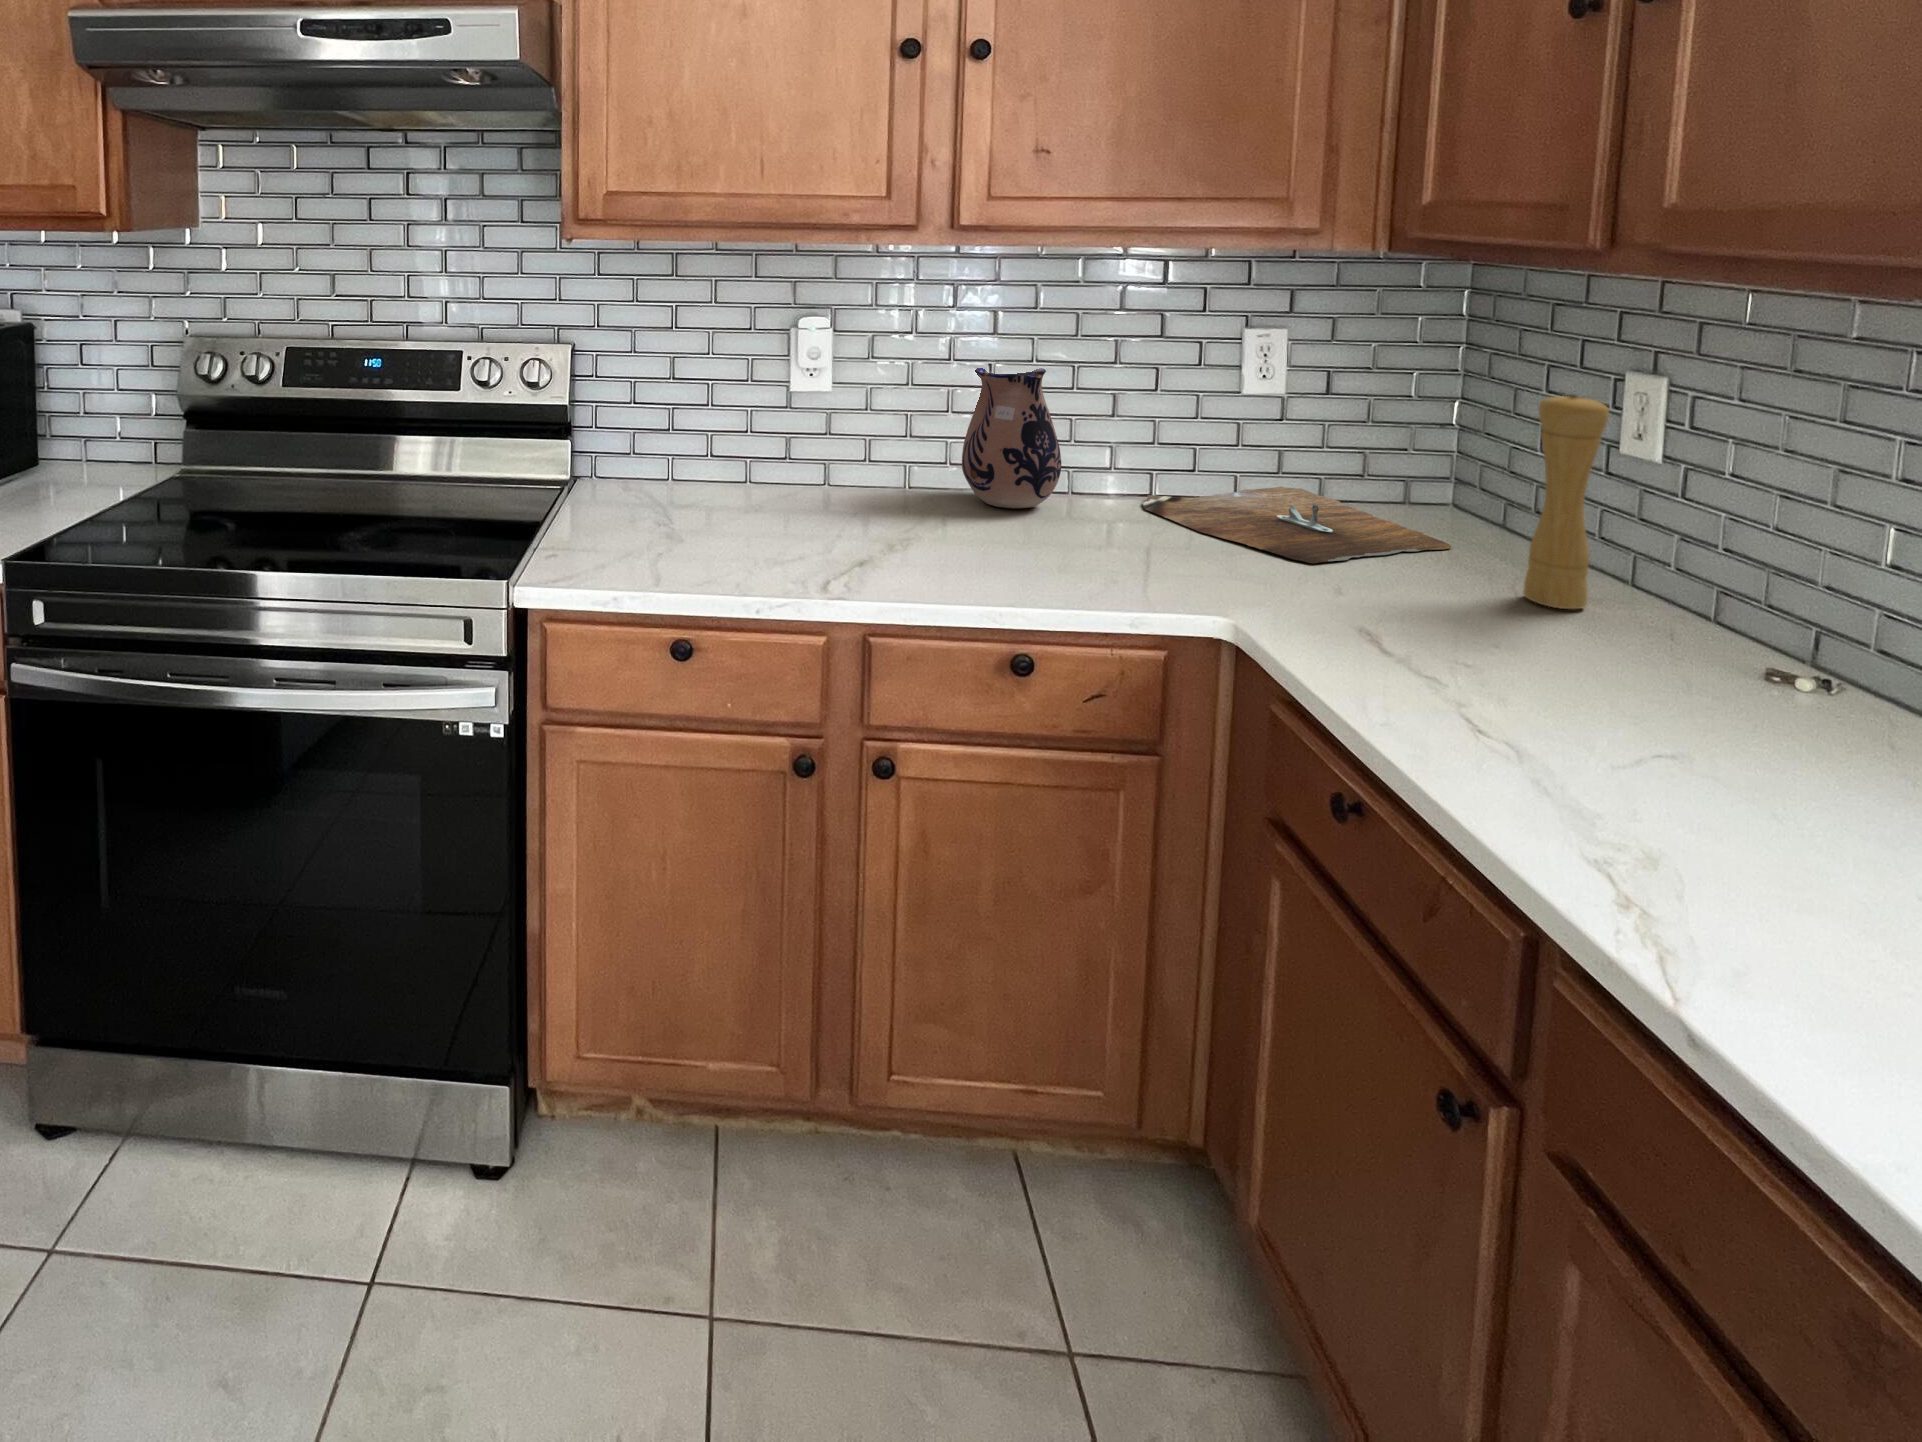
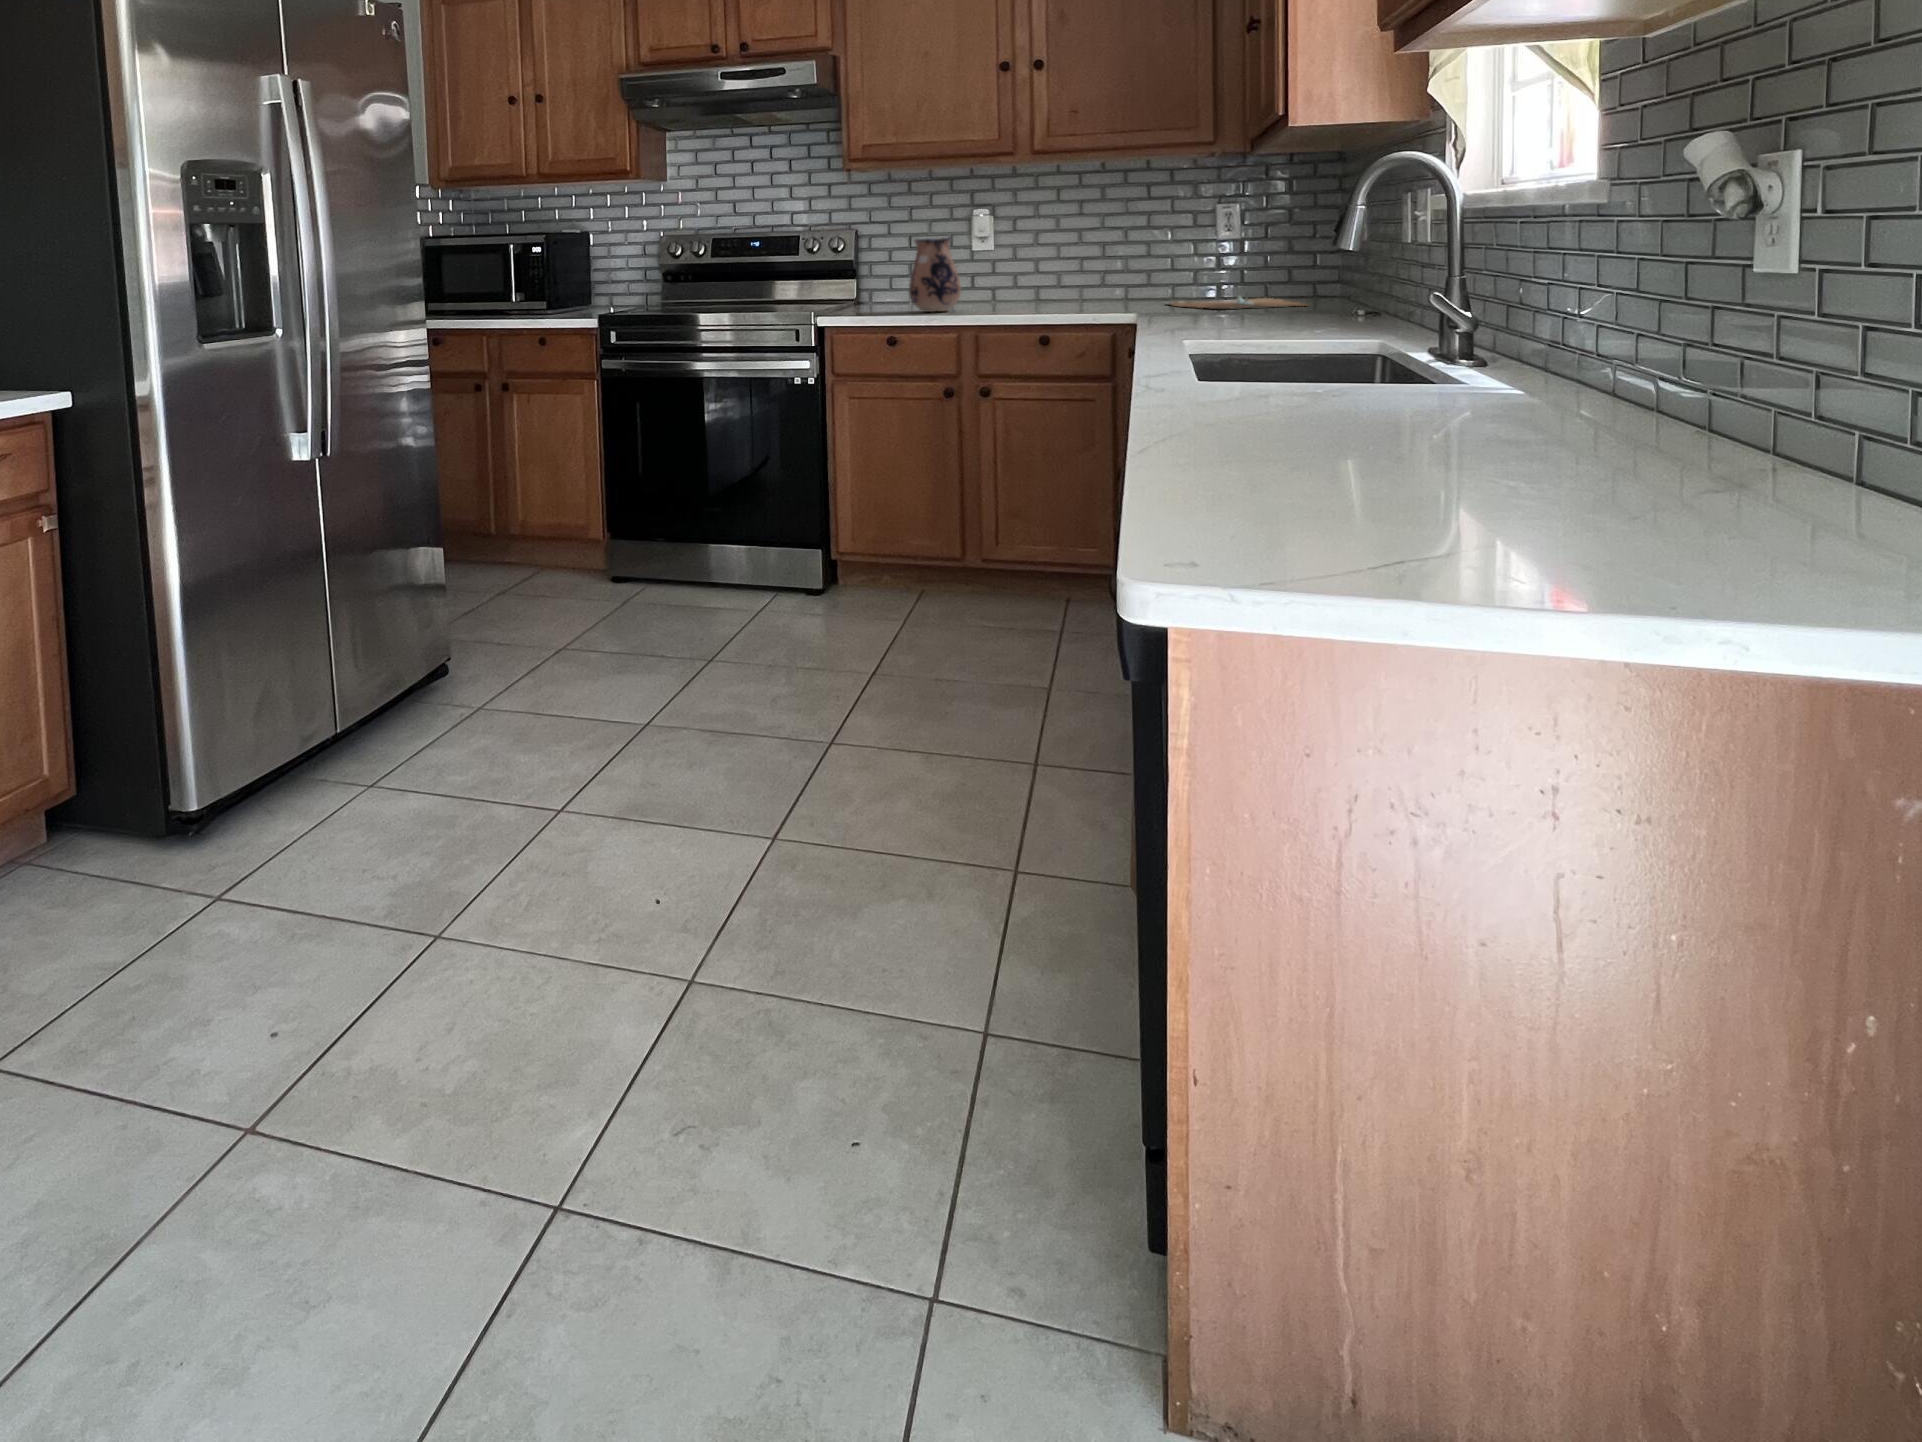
ceramic pitcher: present [962,368,1062,508] -> present [909,238,961,312]
pepper mill: present [1523,394,1609,609] -> none [1305,208,1334,311]

